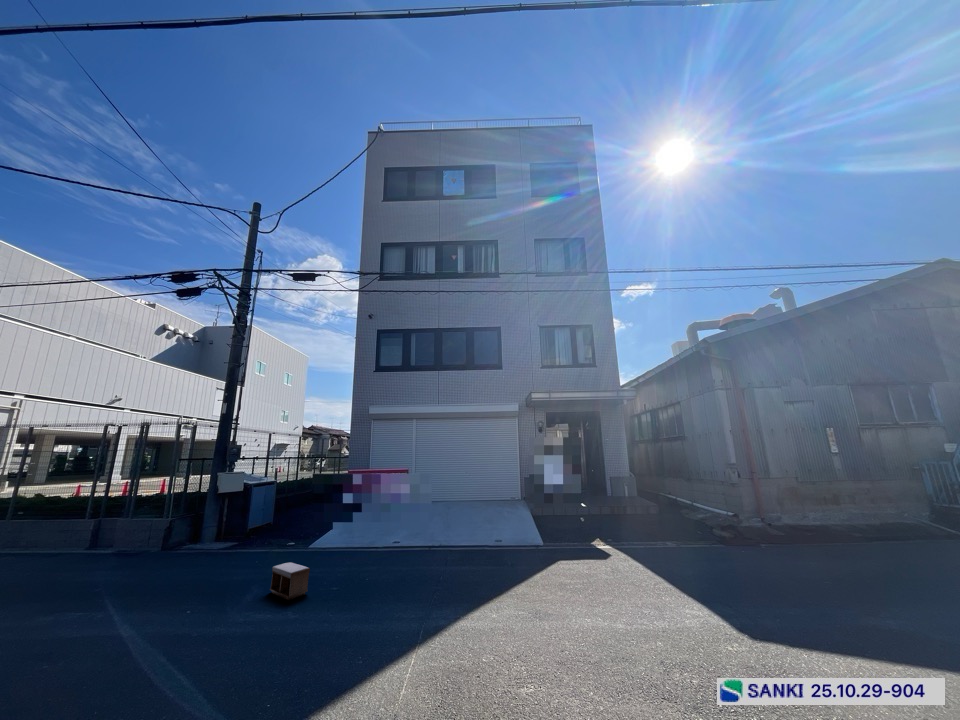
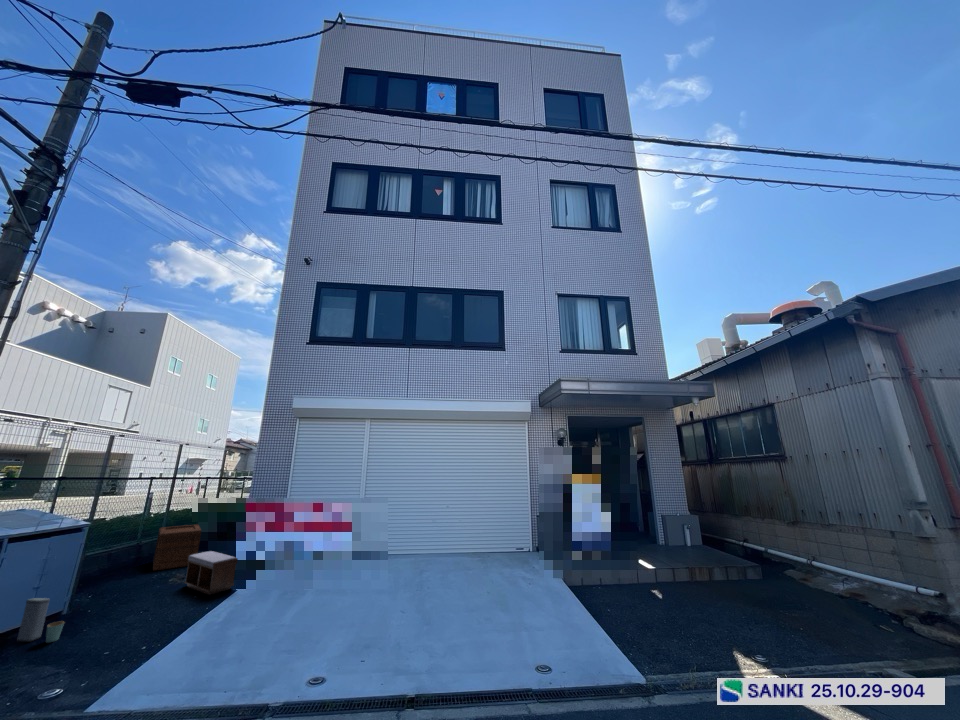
wooden crate: none [246,539,283,579] -> present [153,524,201,570]
trash can: none [145,607,180,644] -> present [17,598,64,643]

